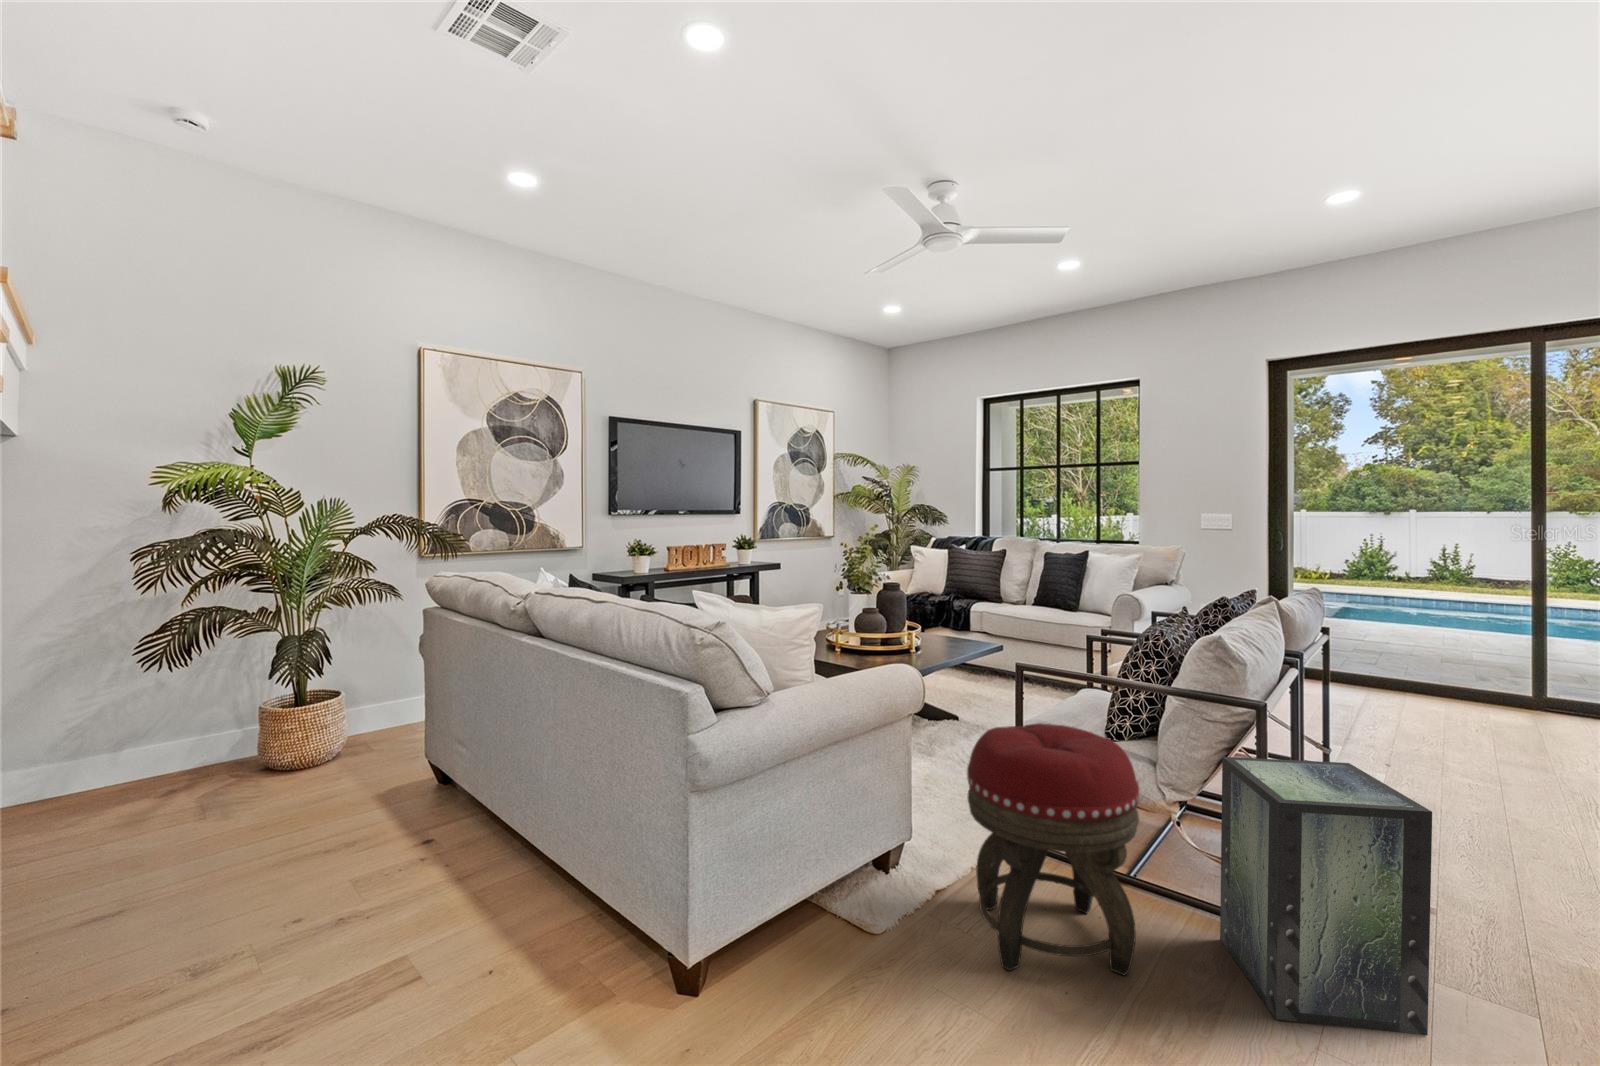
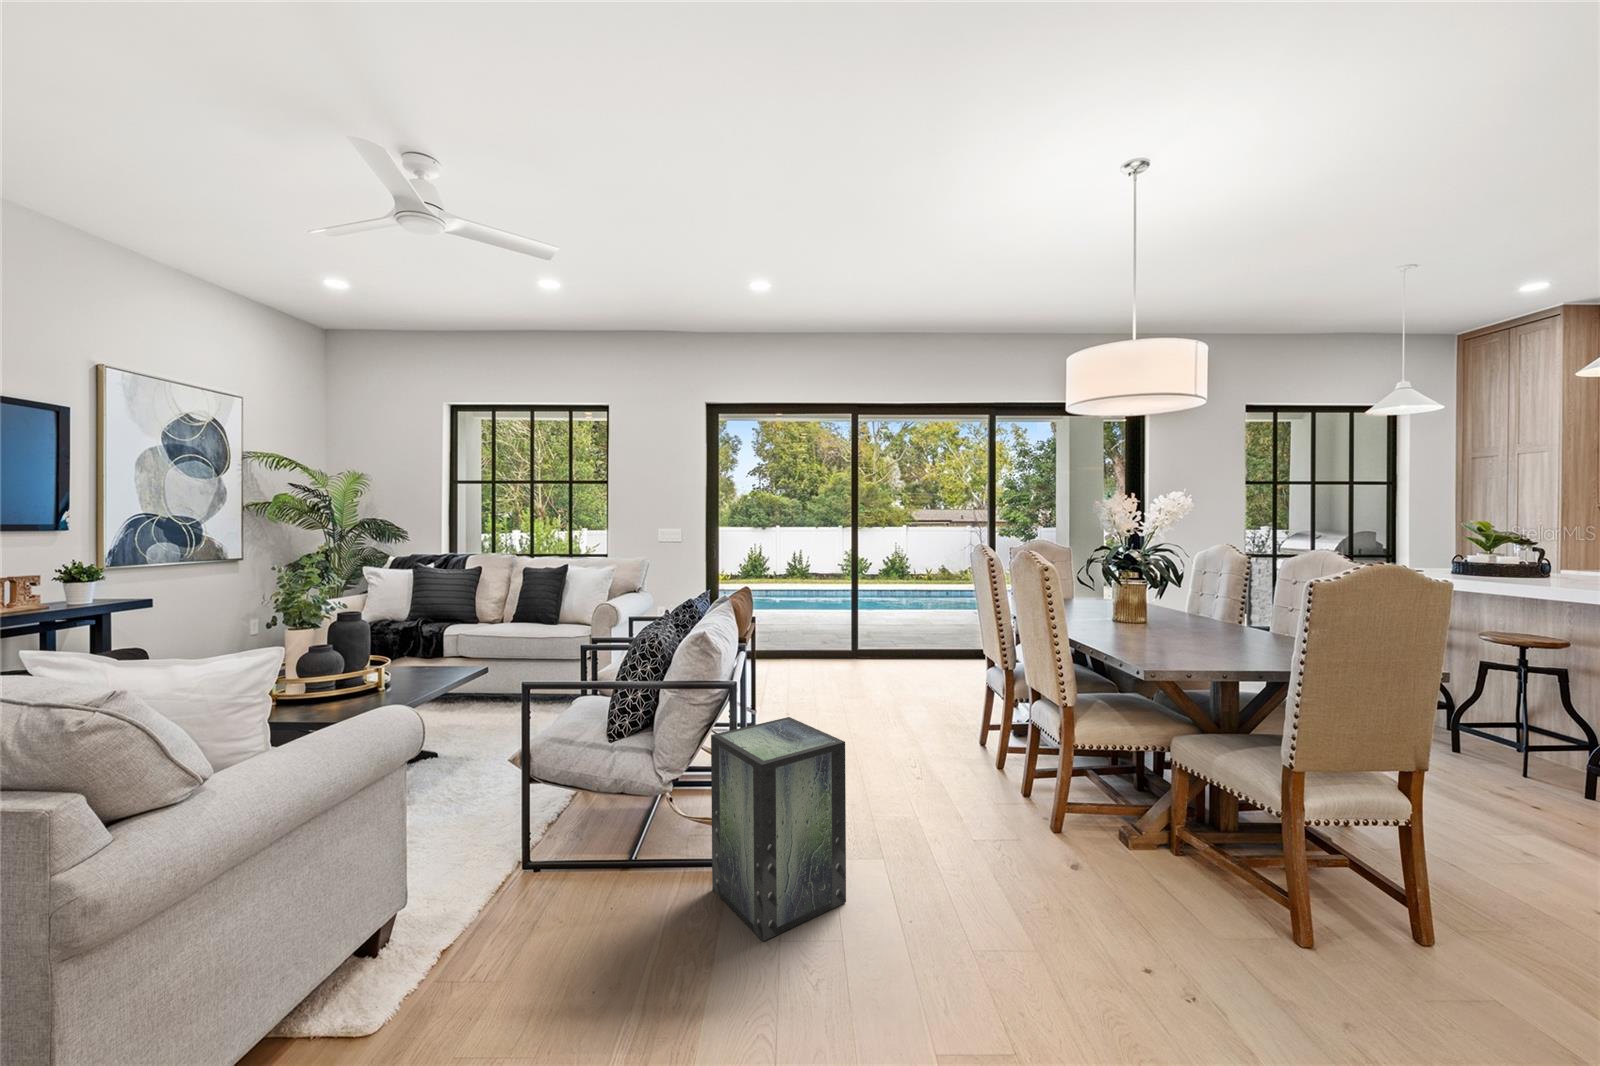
footstool: present [967,723,1139,975] -> none [479,740,656,1022]

